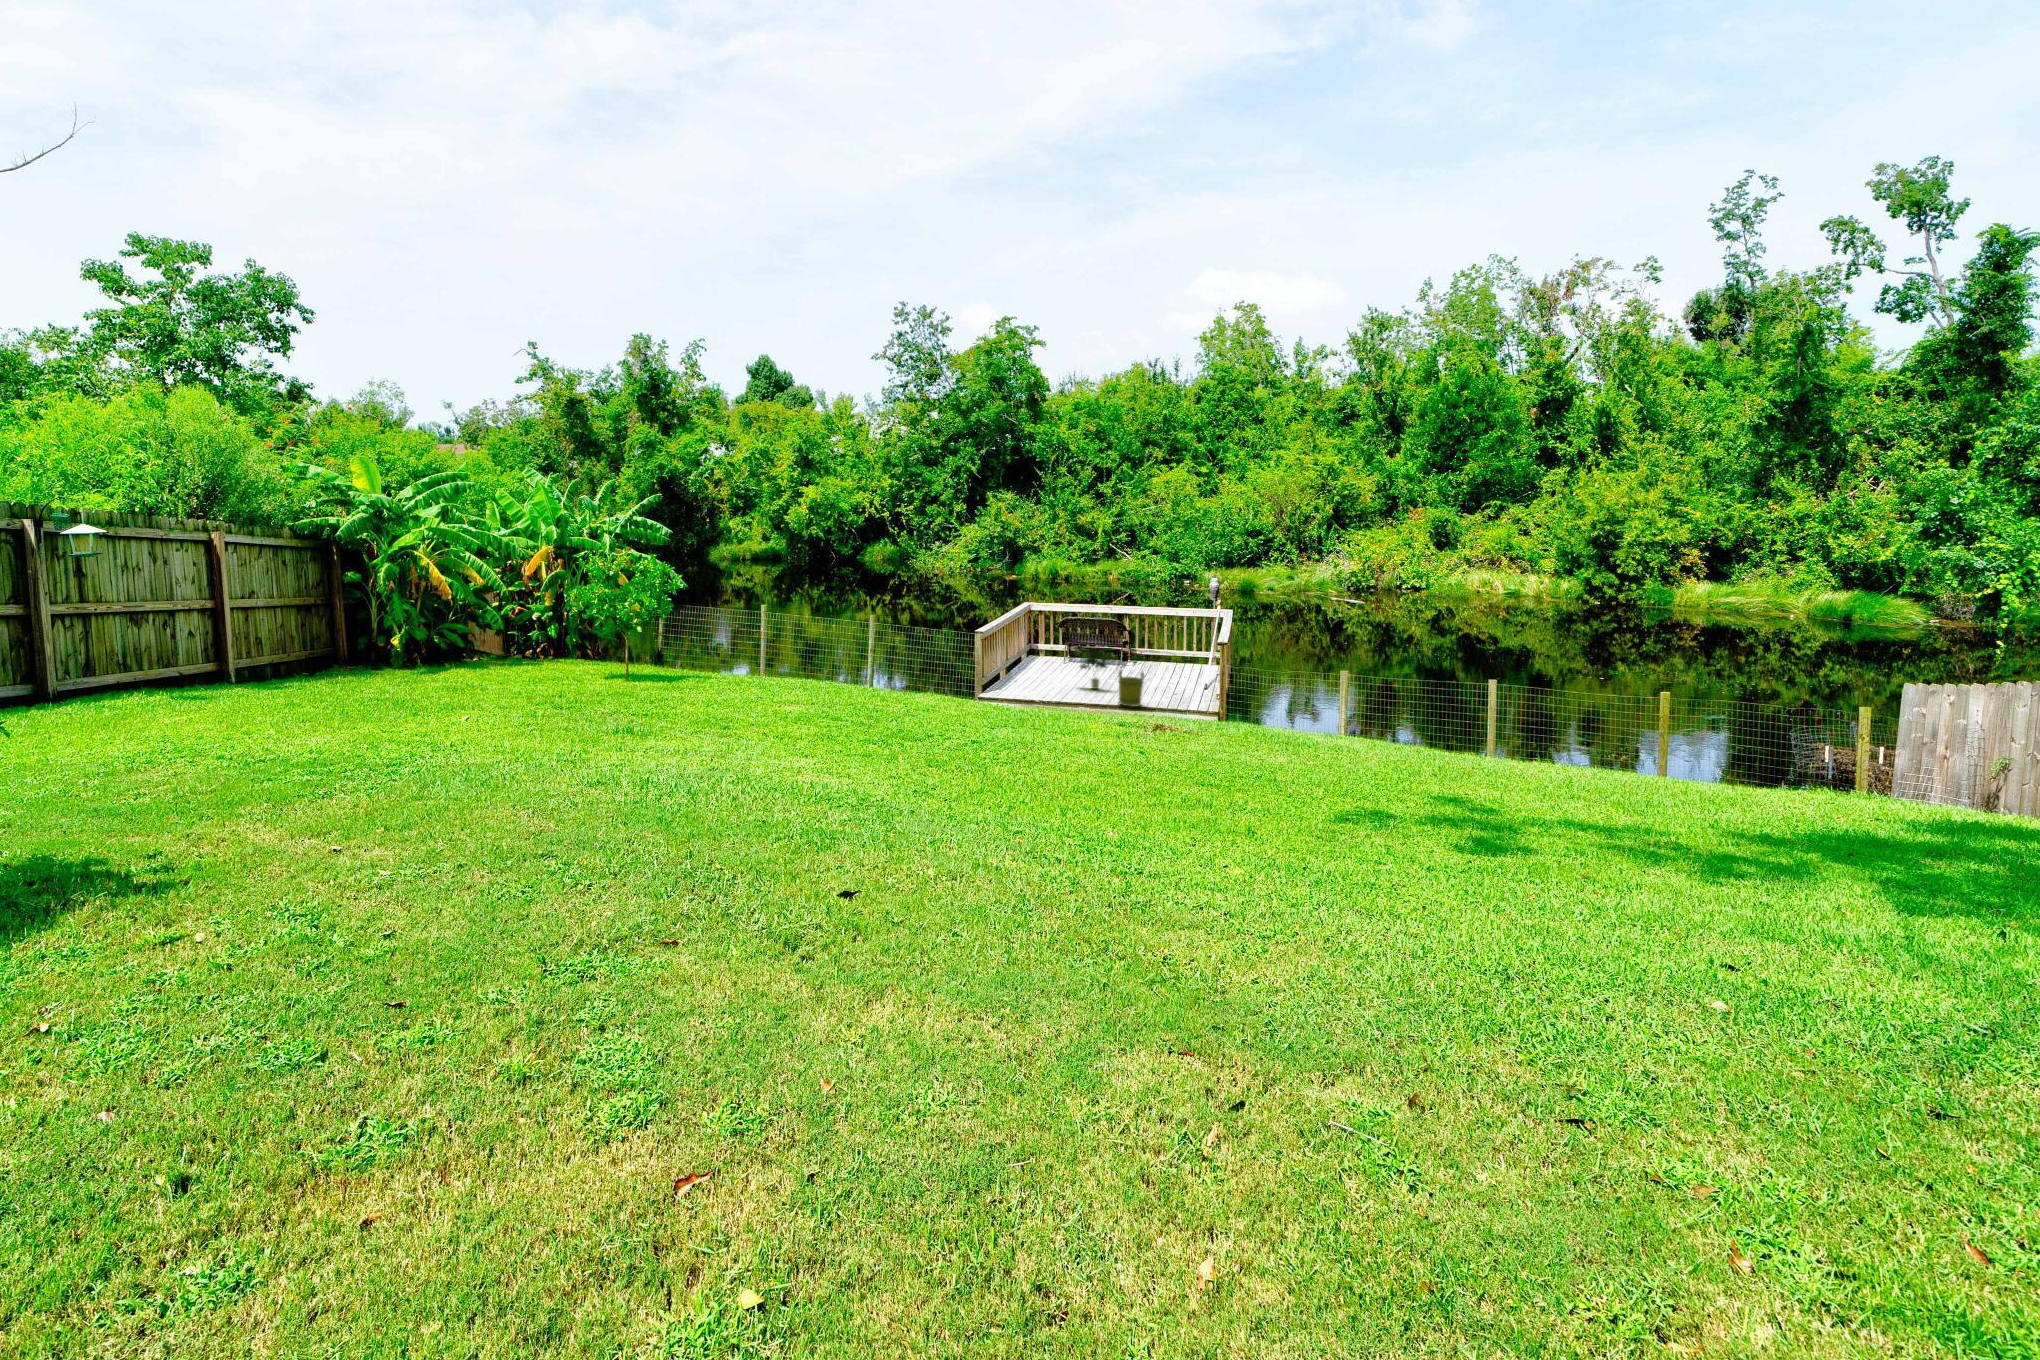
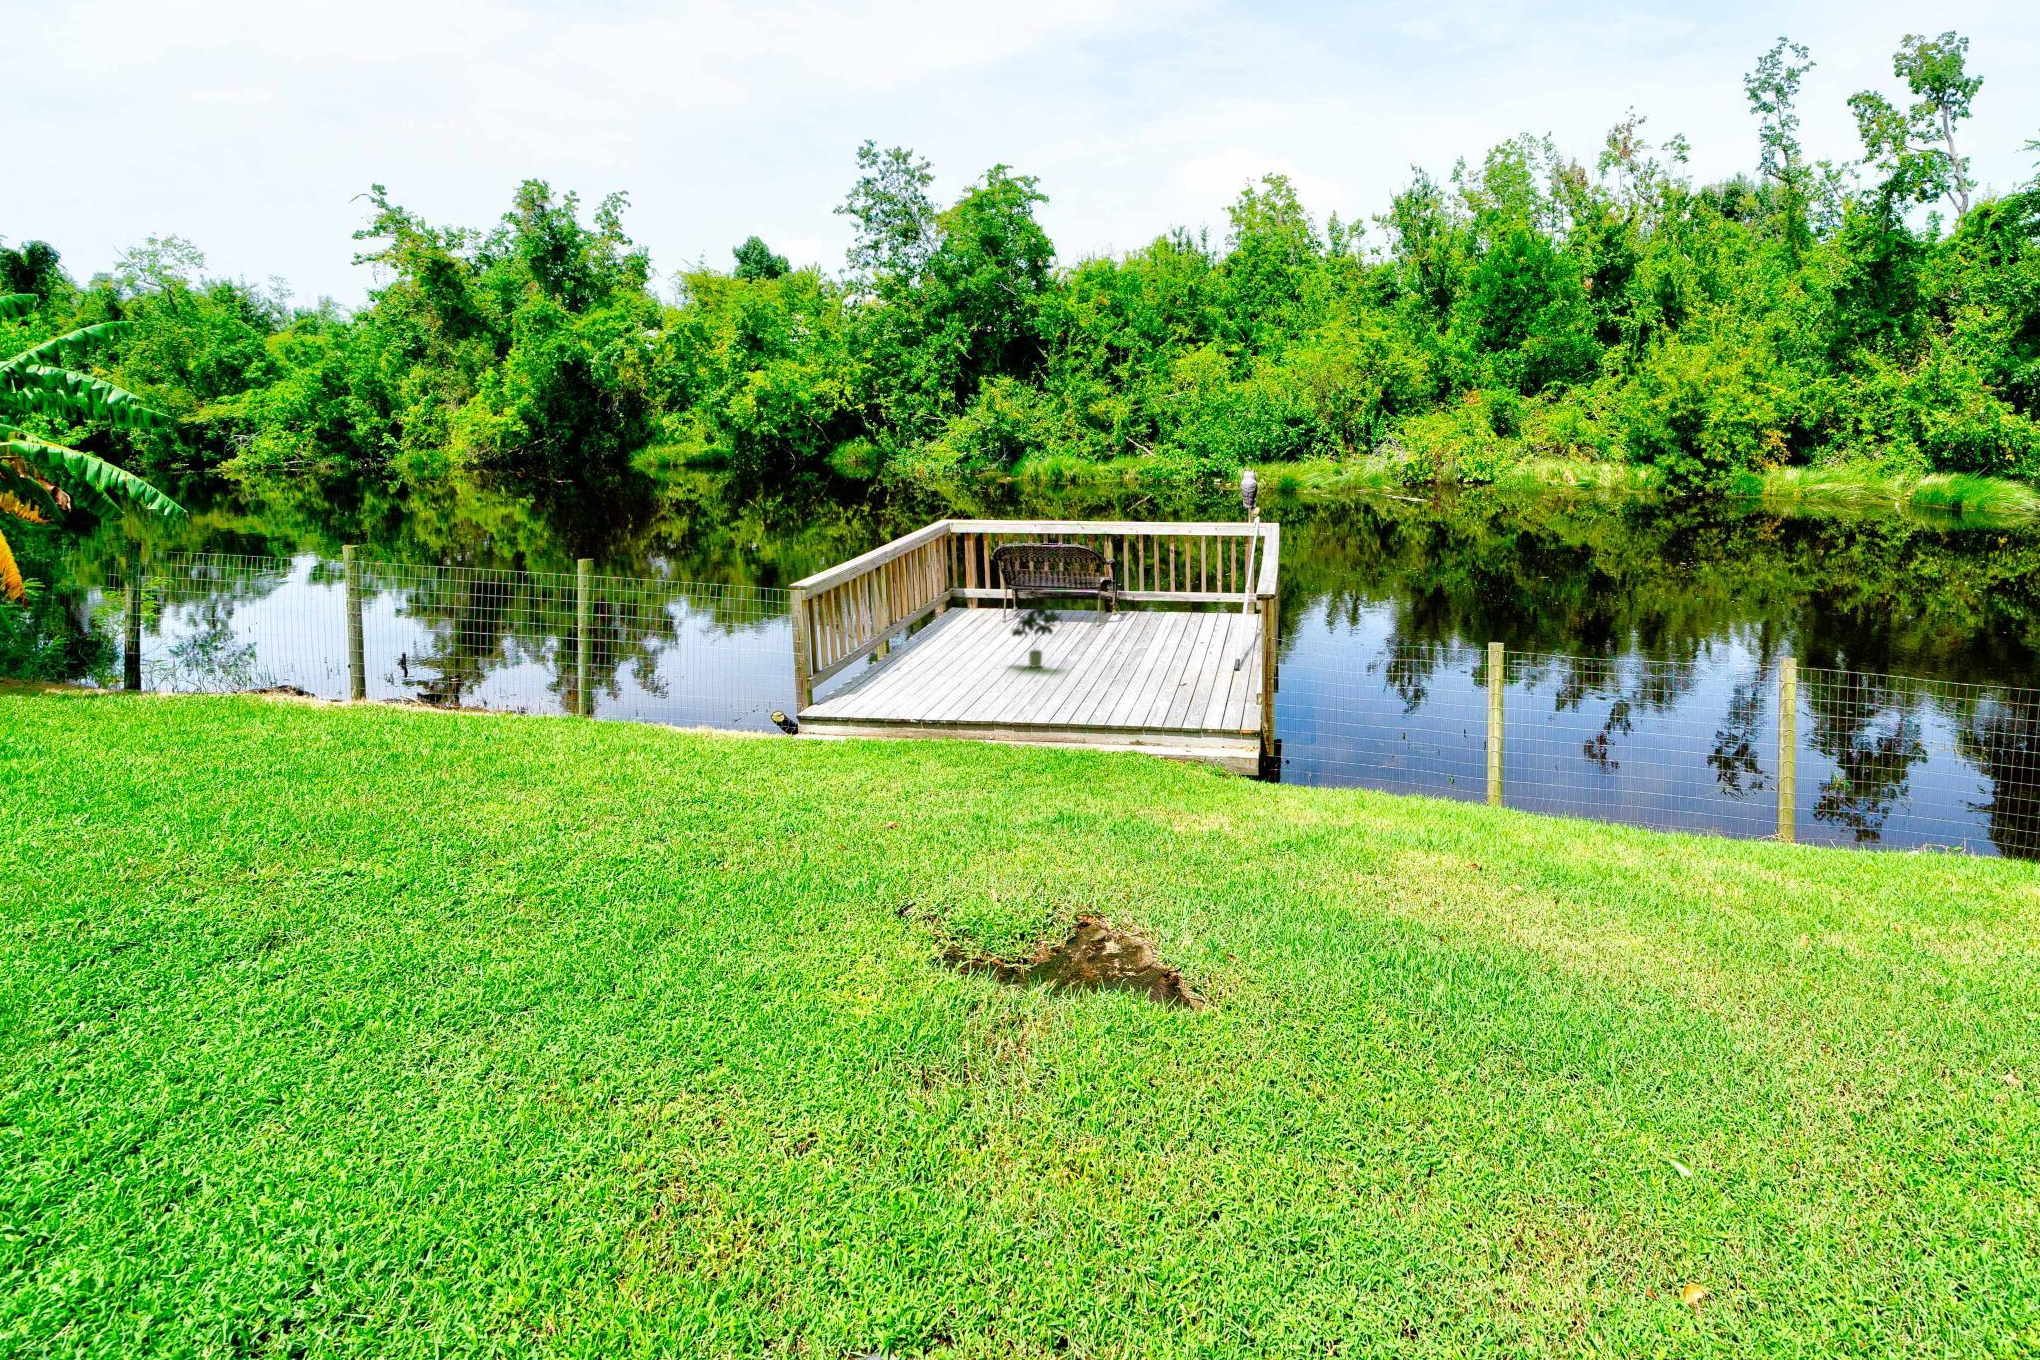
bucket: present [1119,670,1144,707] -> none [1058,643,1101,705]

